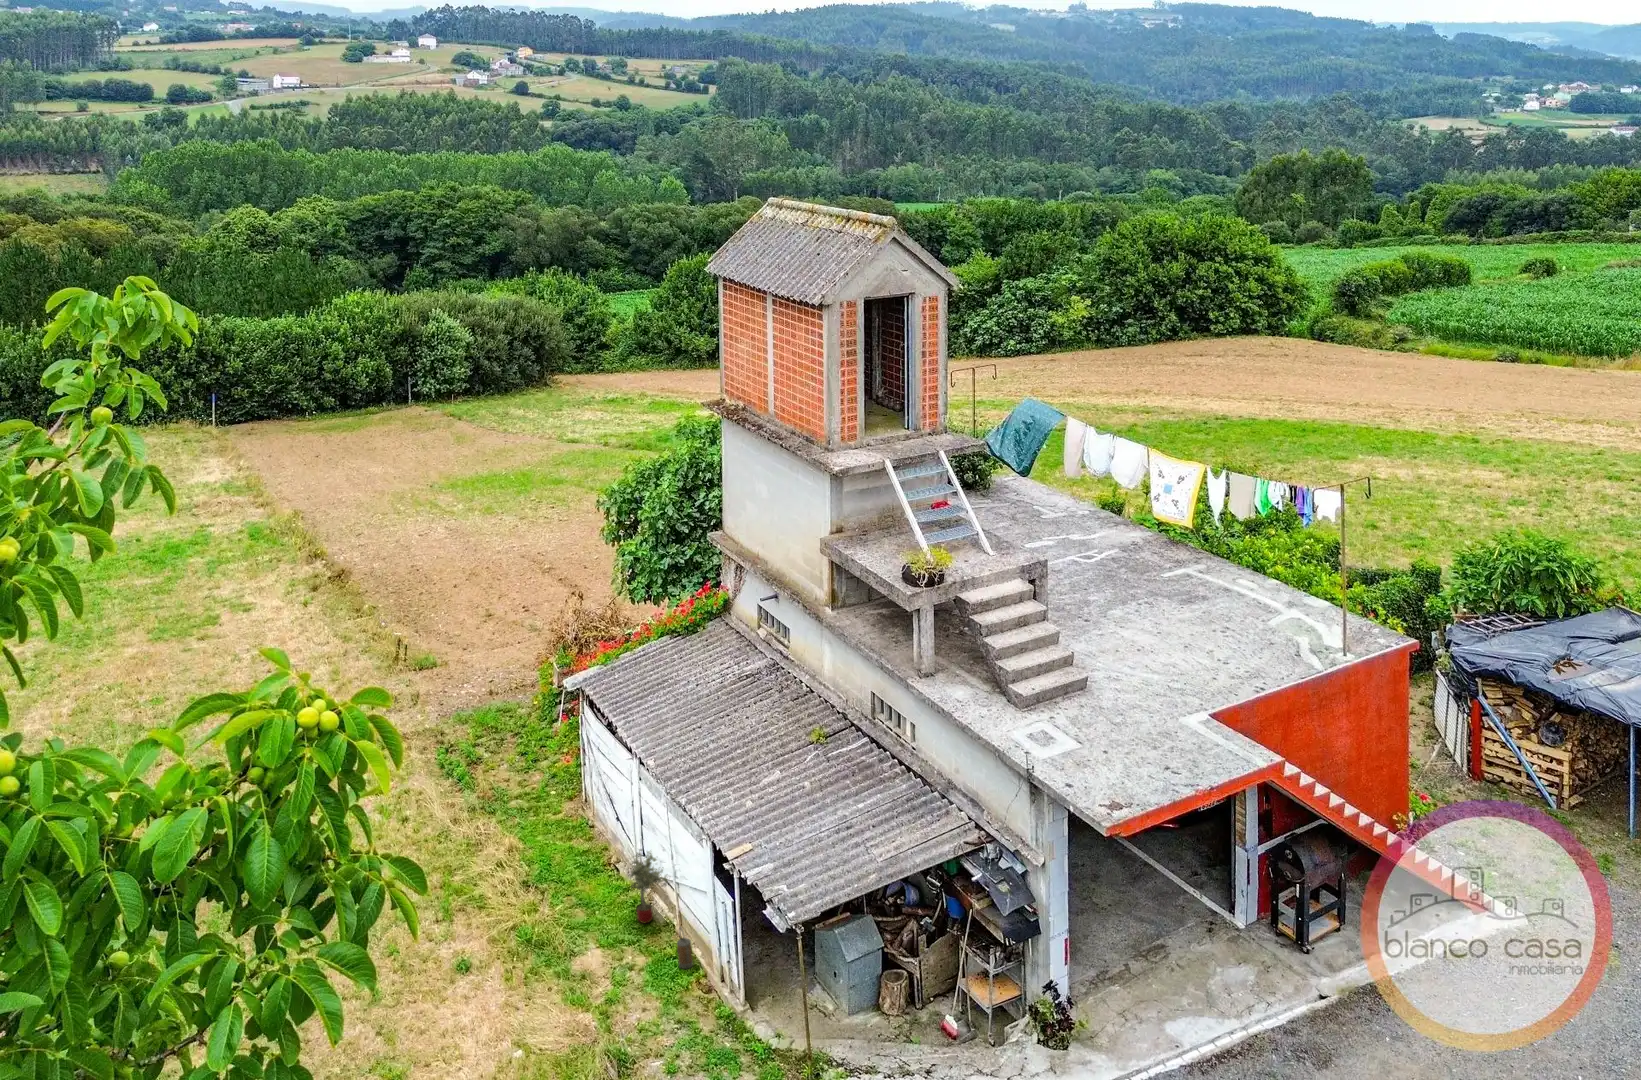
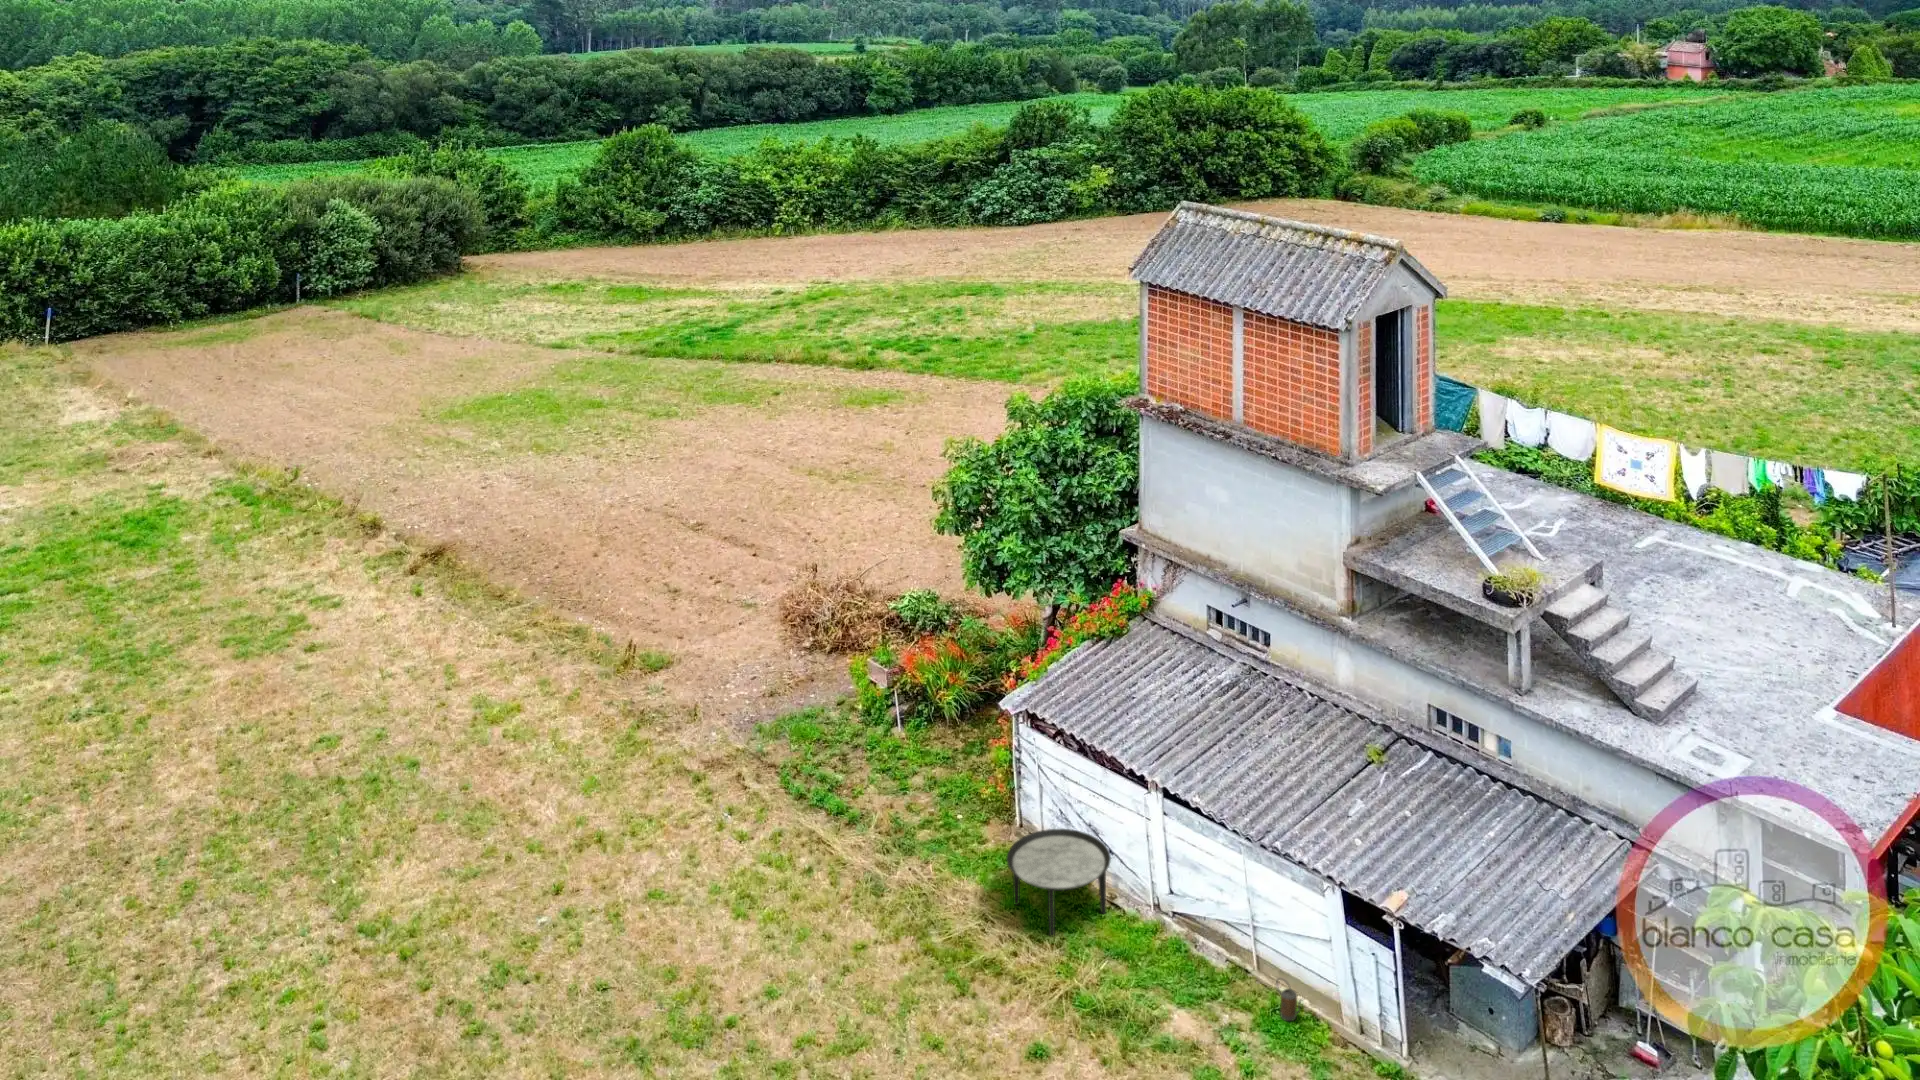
round table: none [522,793,617,883] -> present [1007,829,1111,936]
potted tree: present [628,849,669,923] -> none [1175,897,1232,972]

